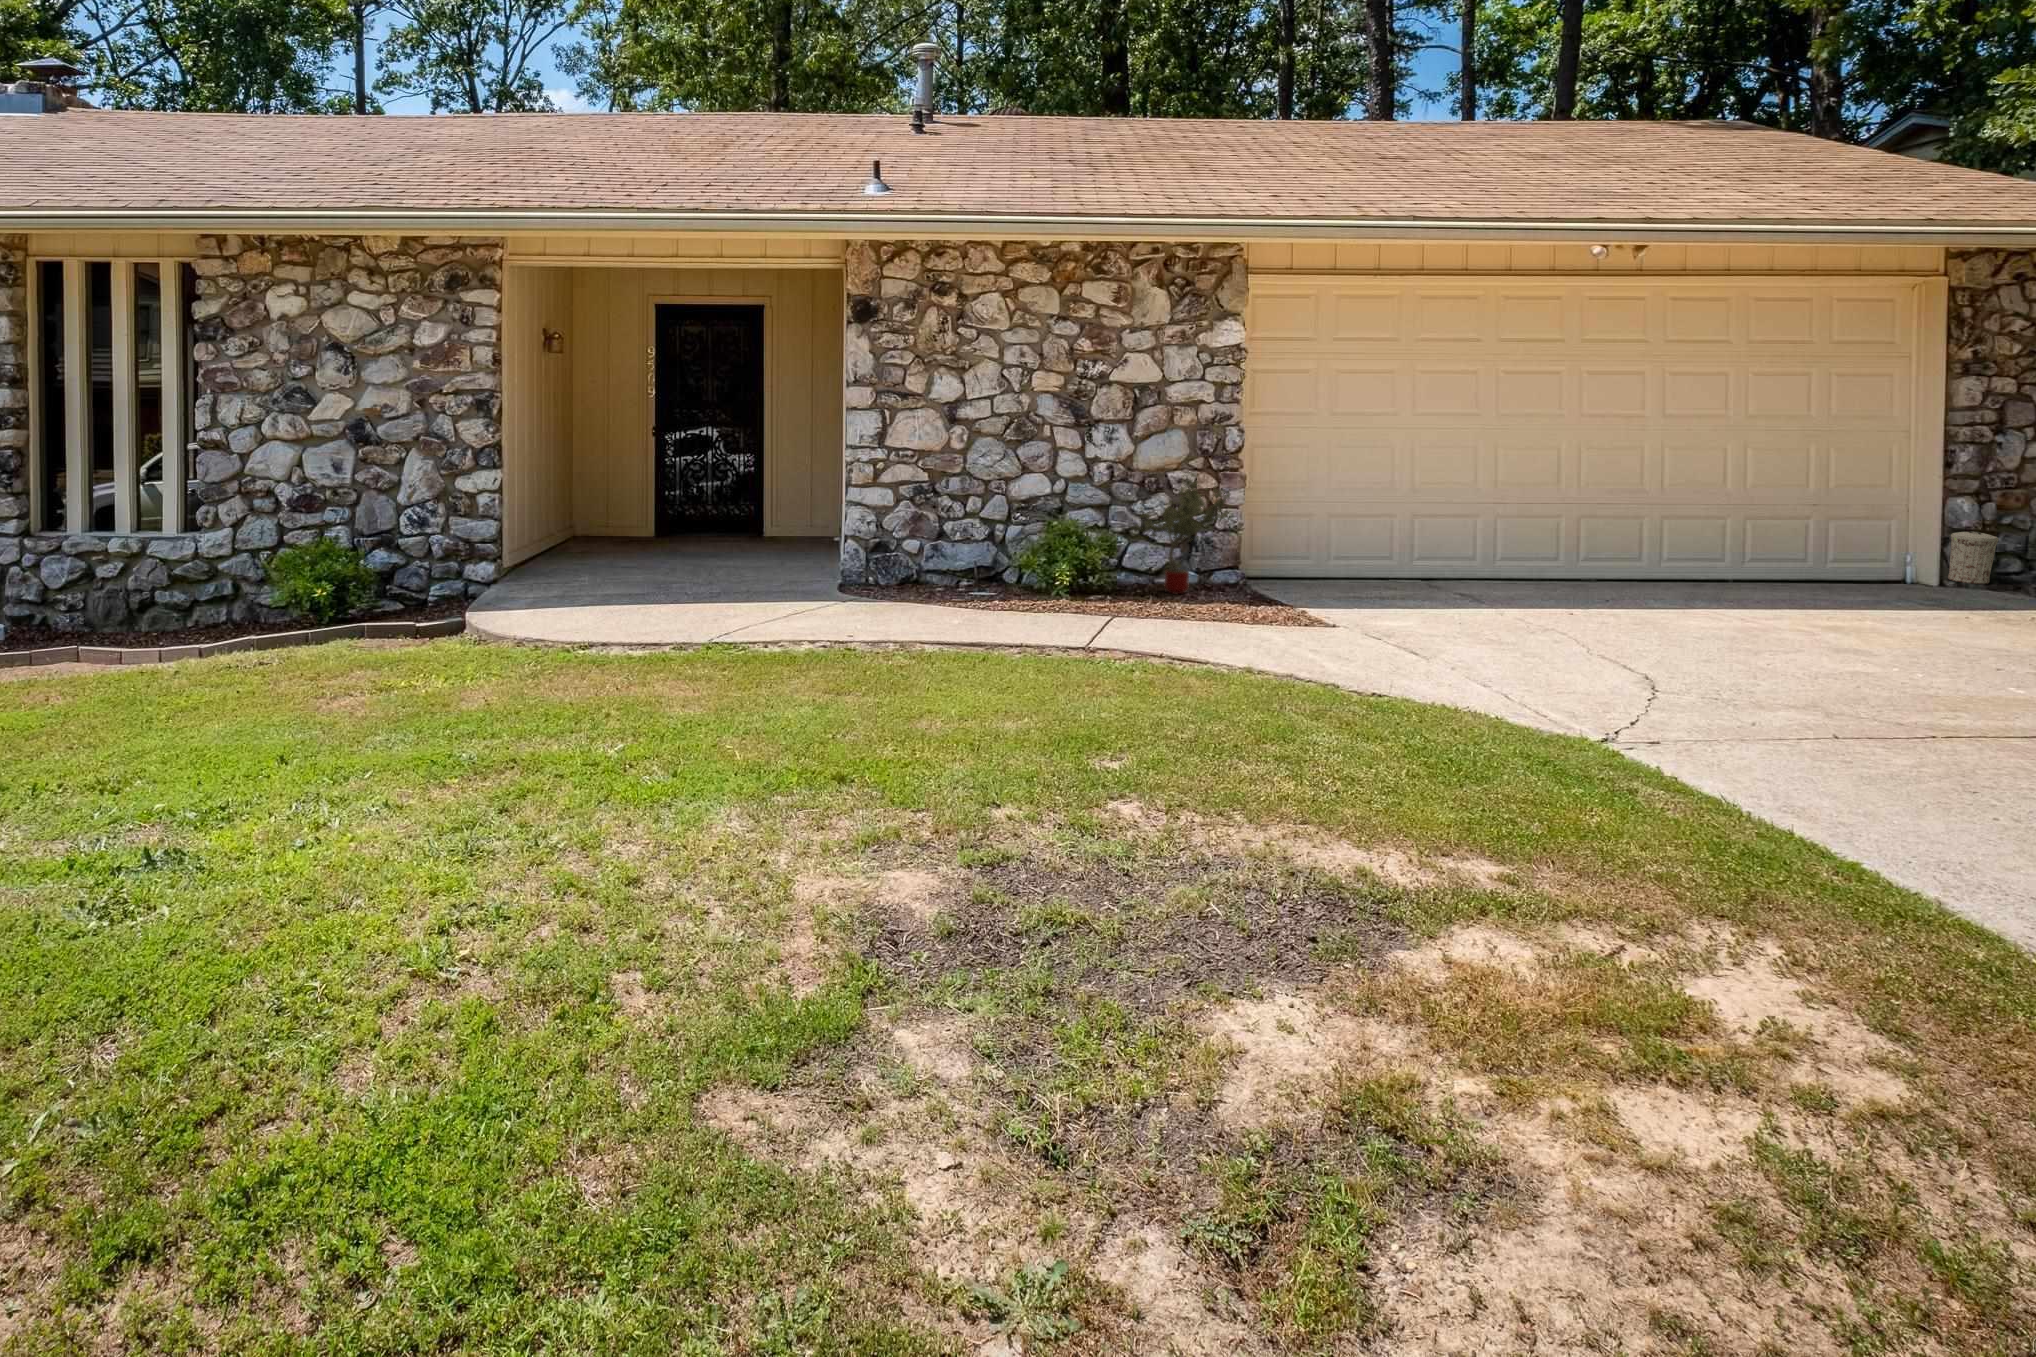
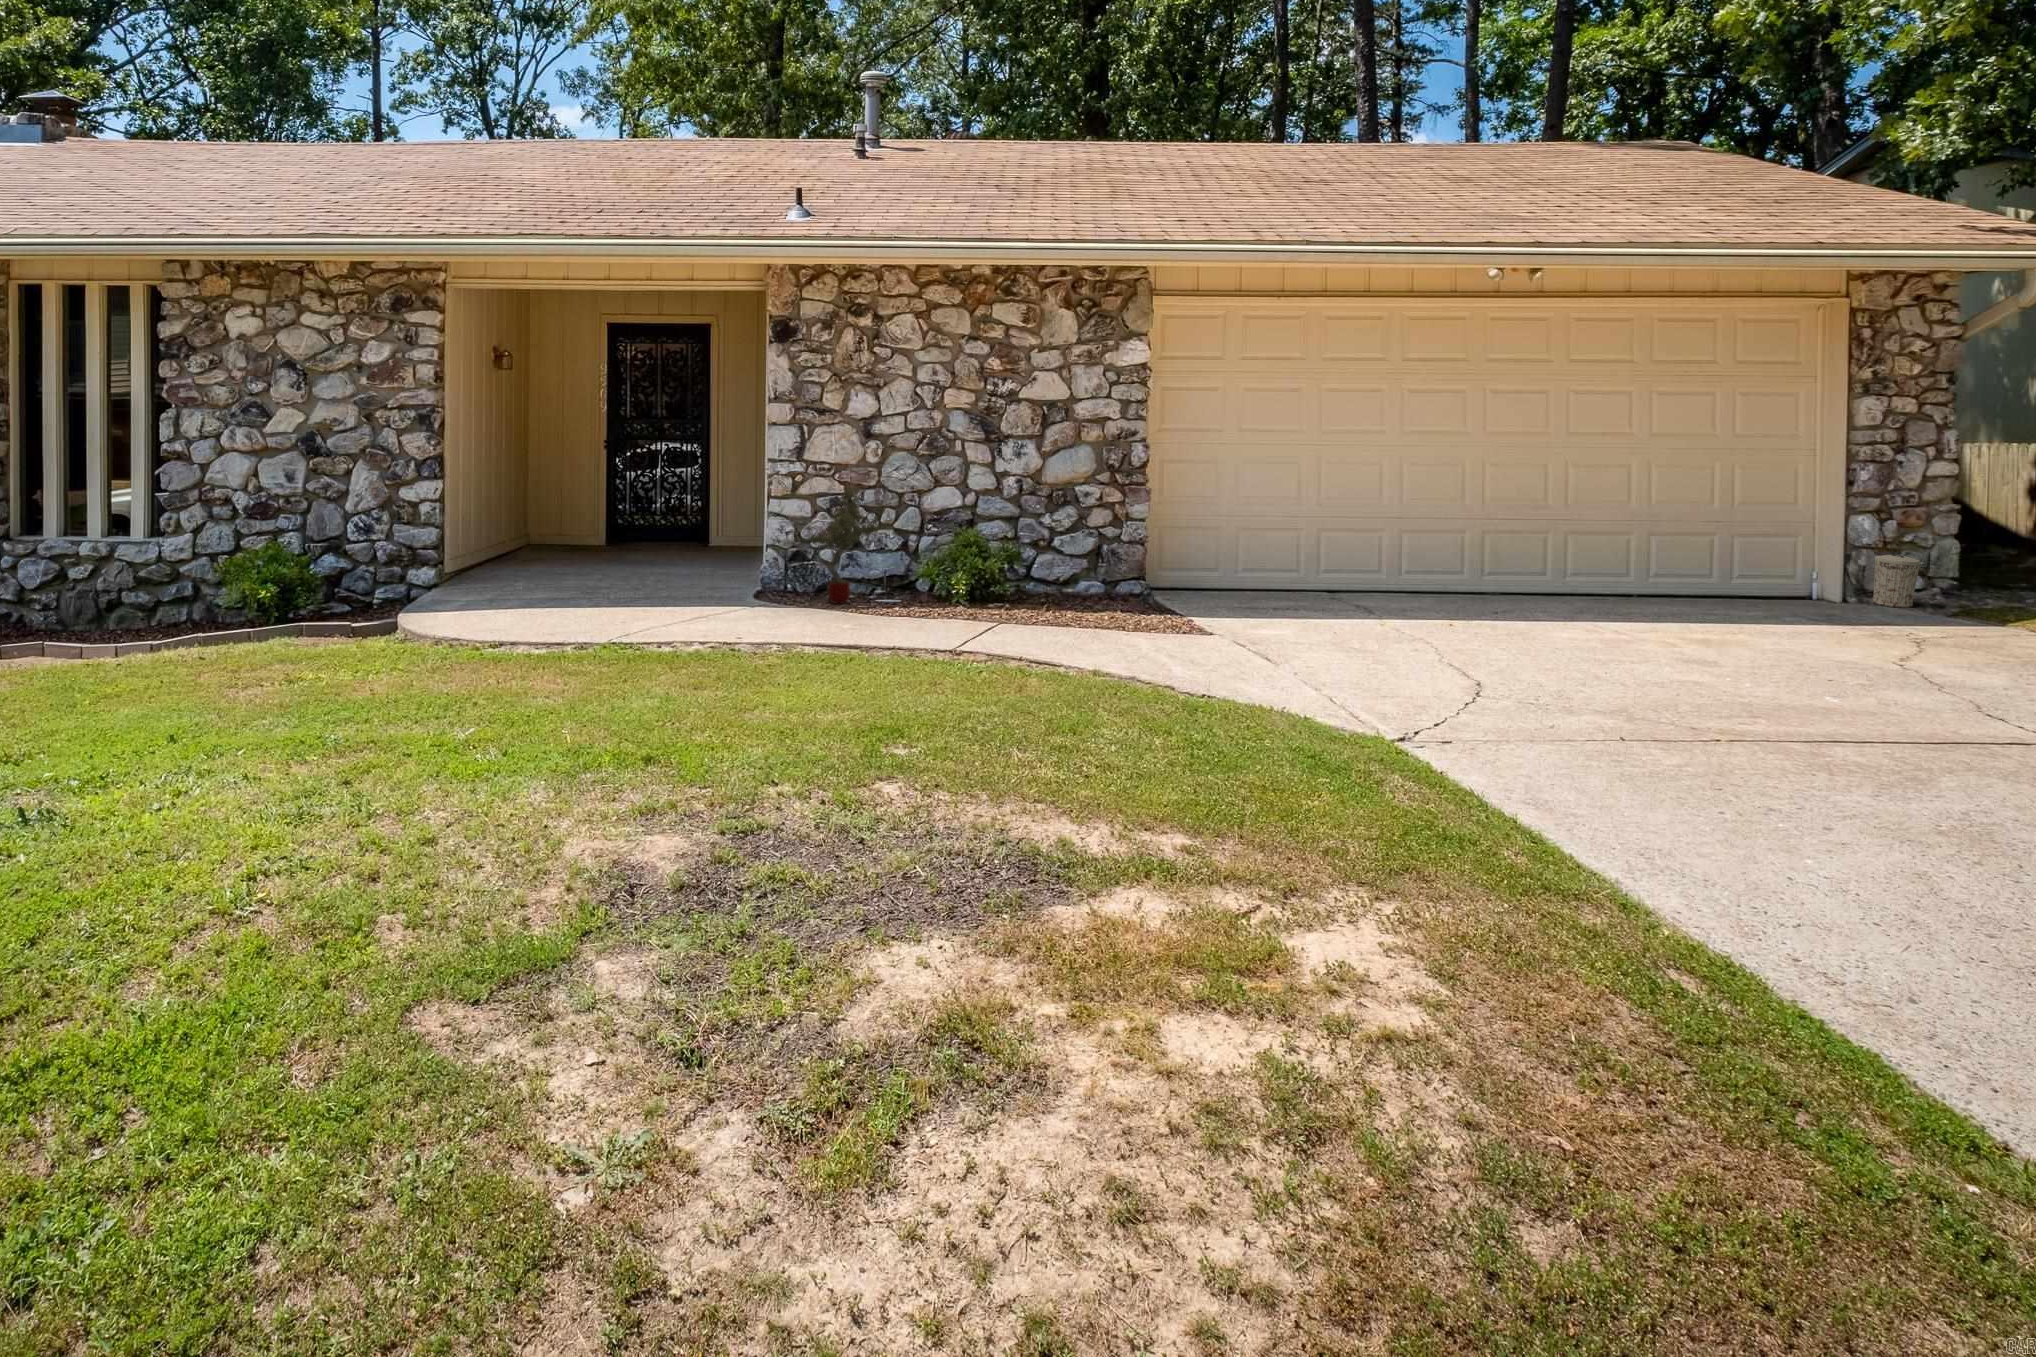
potted tree: present [1131,474,1230,594] -> present [794,488,887,604]

